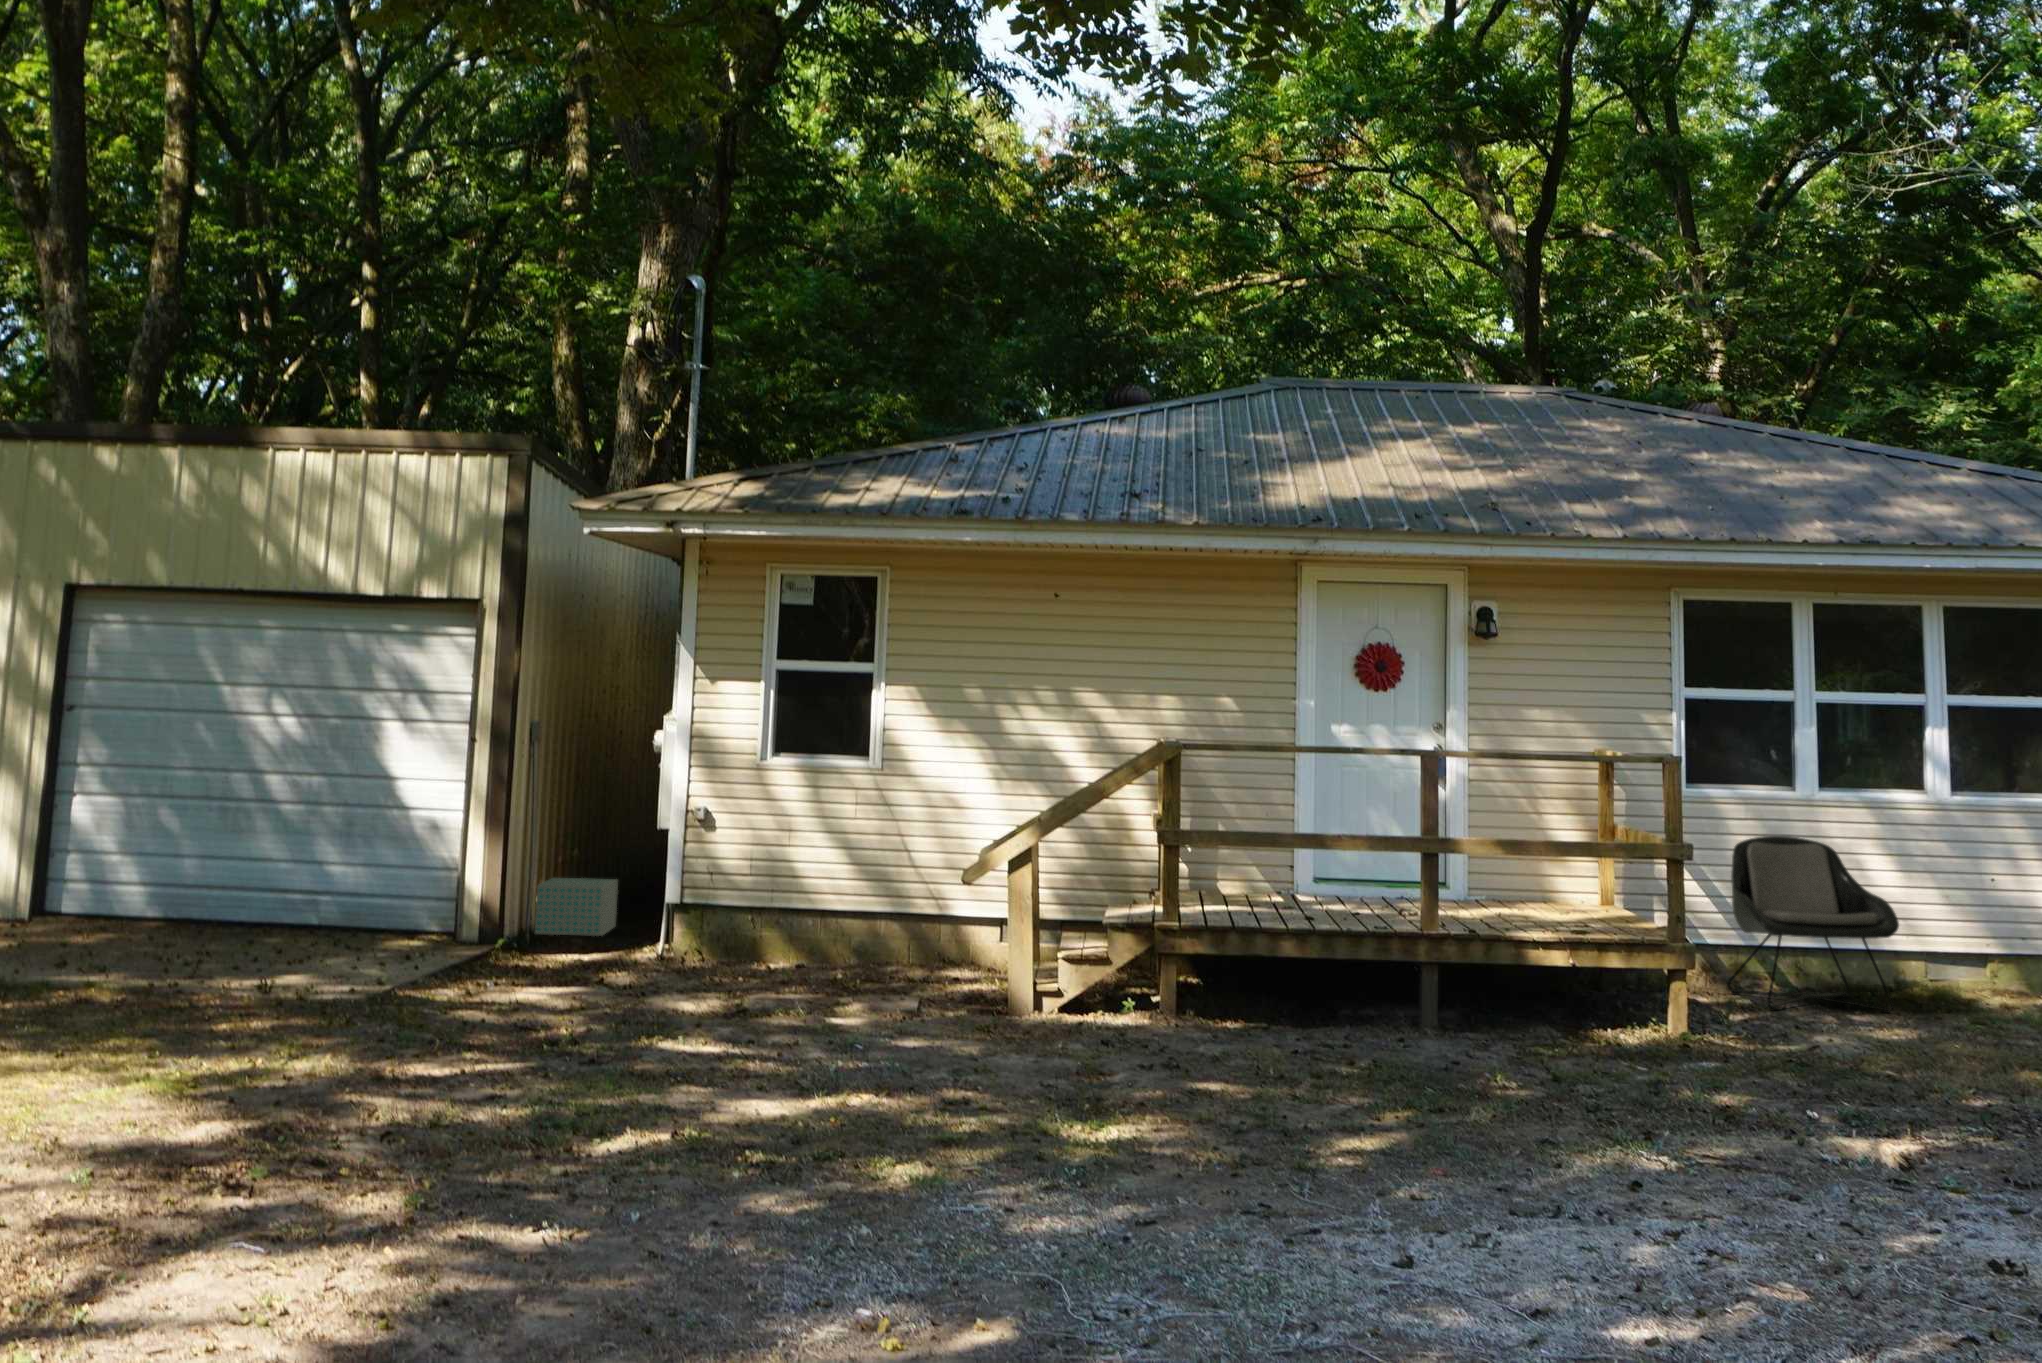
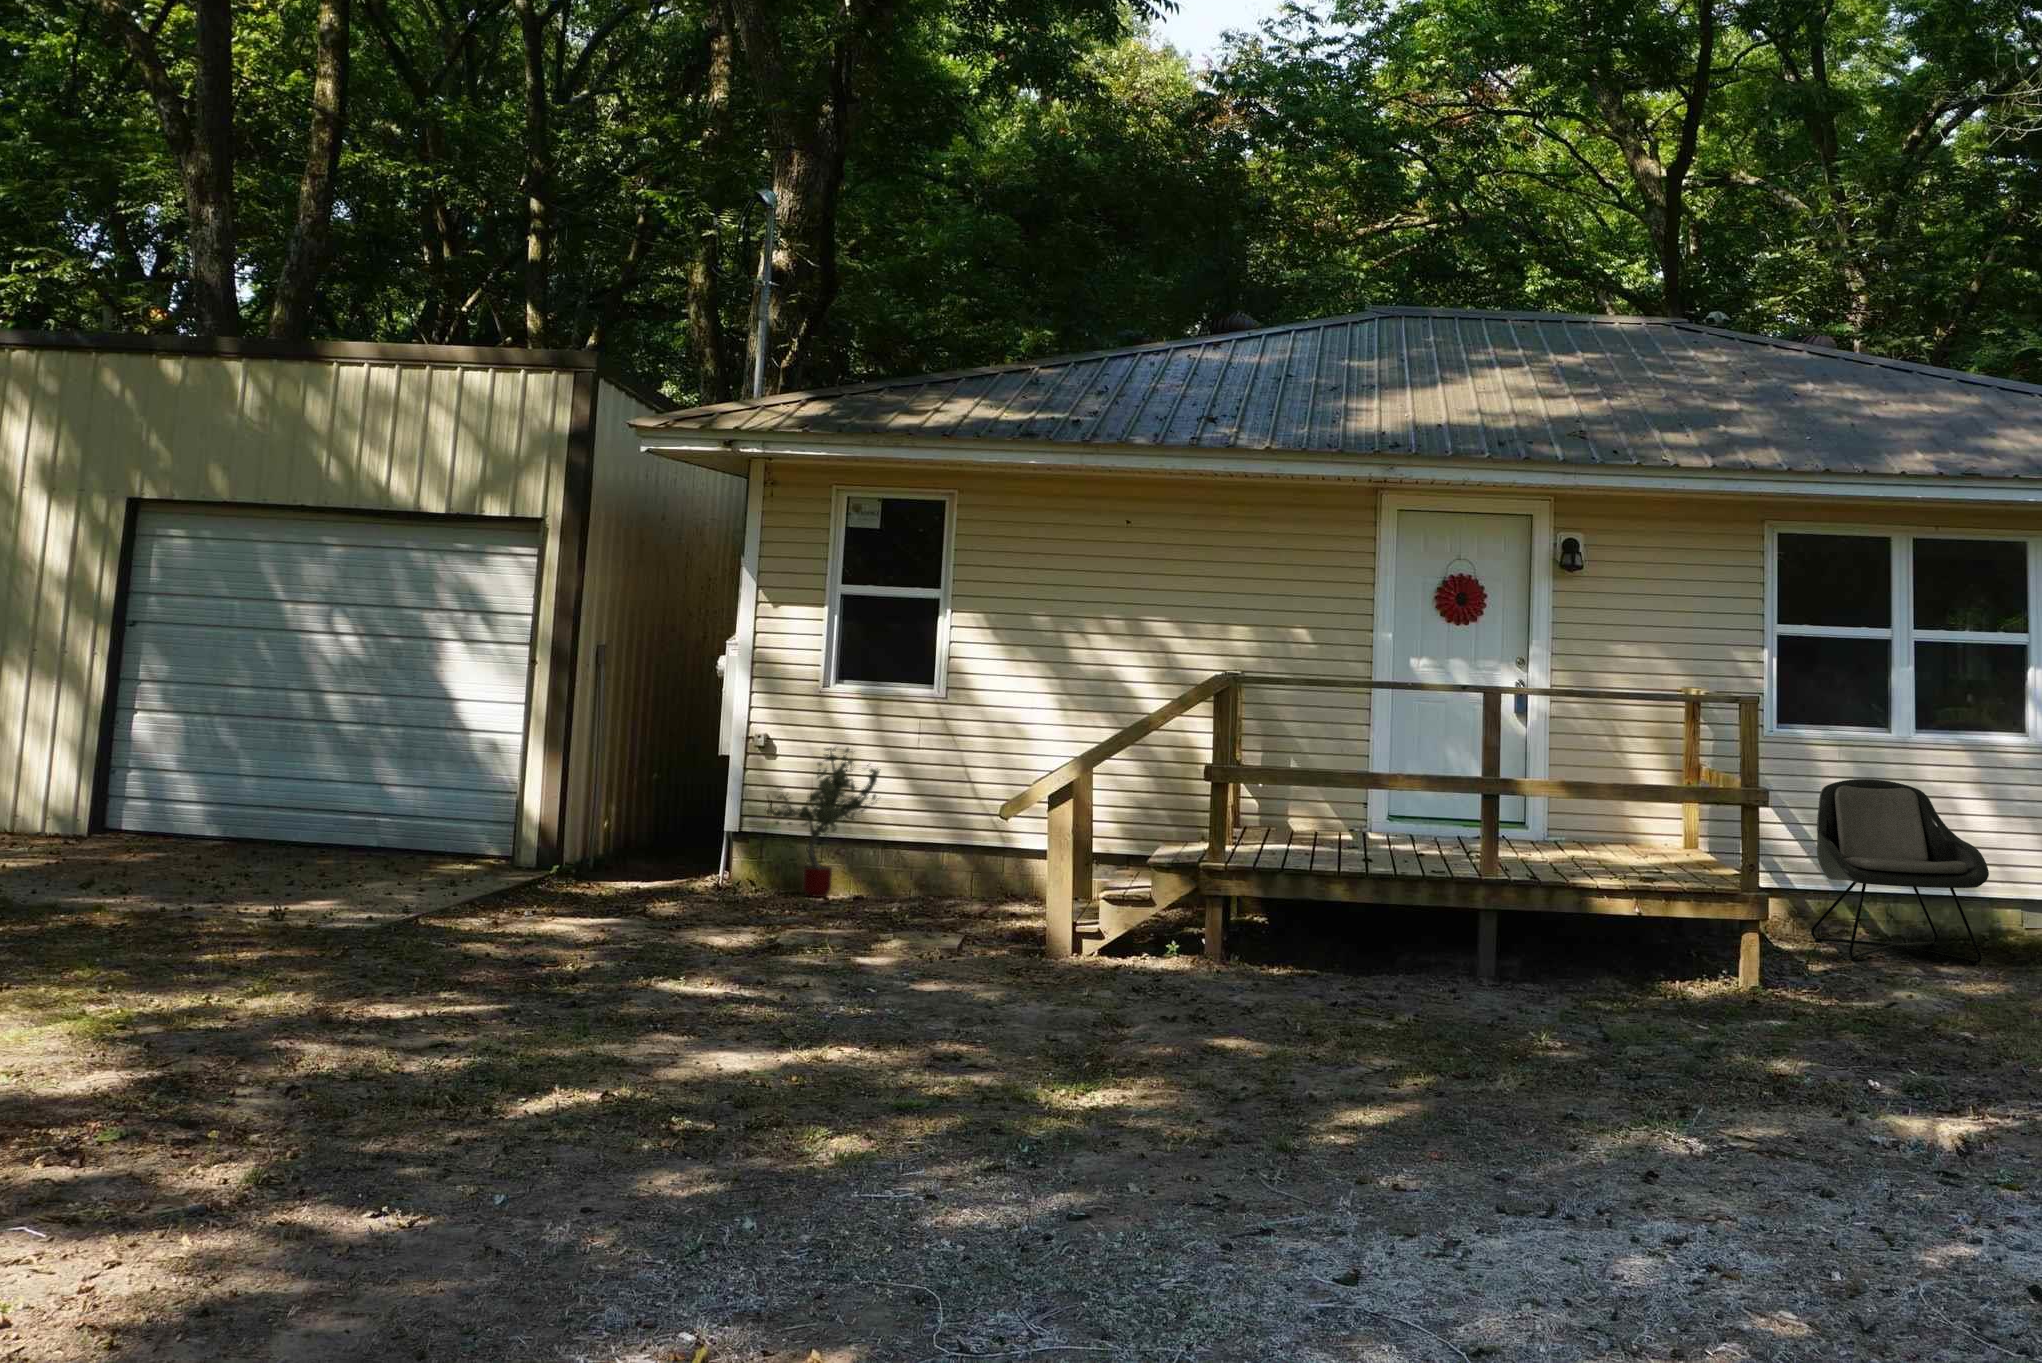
potted tree: none [708,817,823,965] -> present [766,748,880,897]
storage box: present [535,878,618,936] -> none [598,803,689,863]

